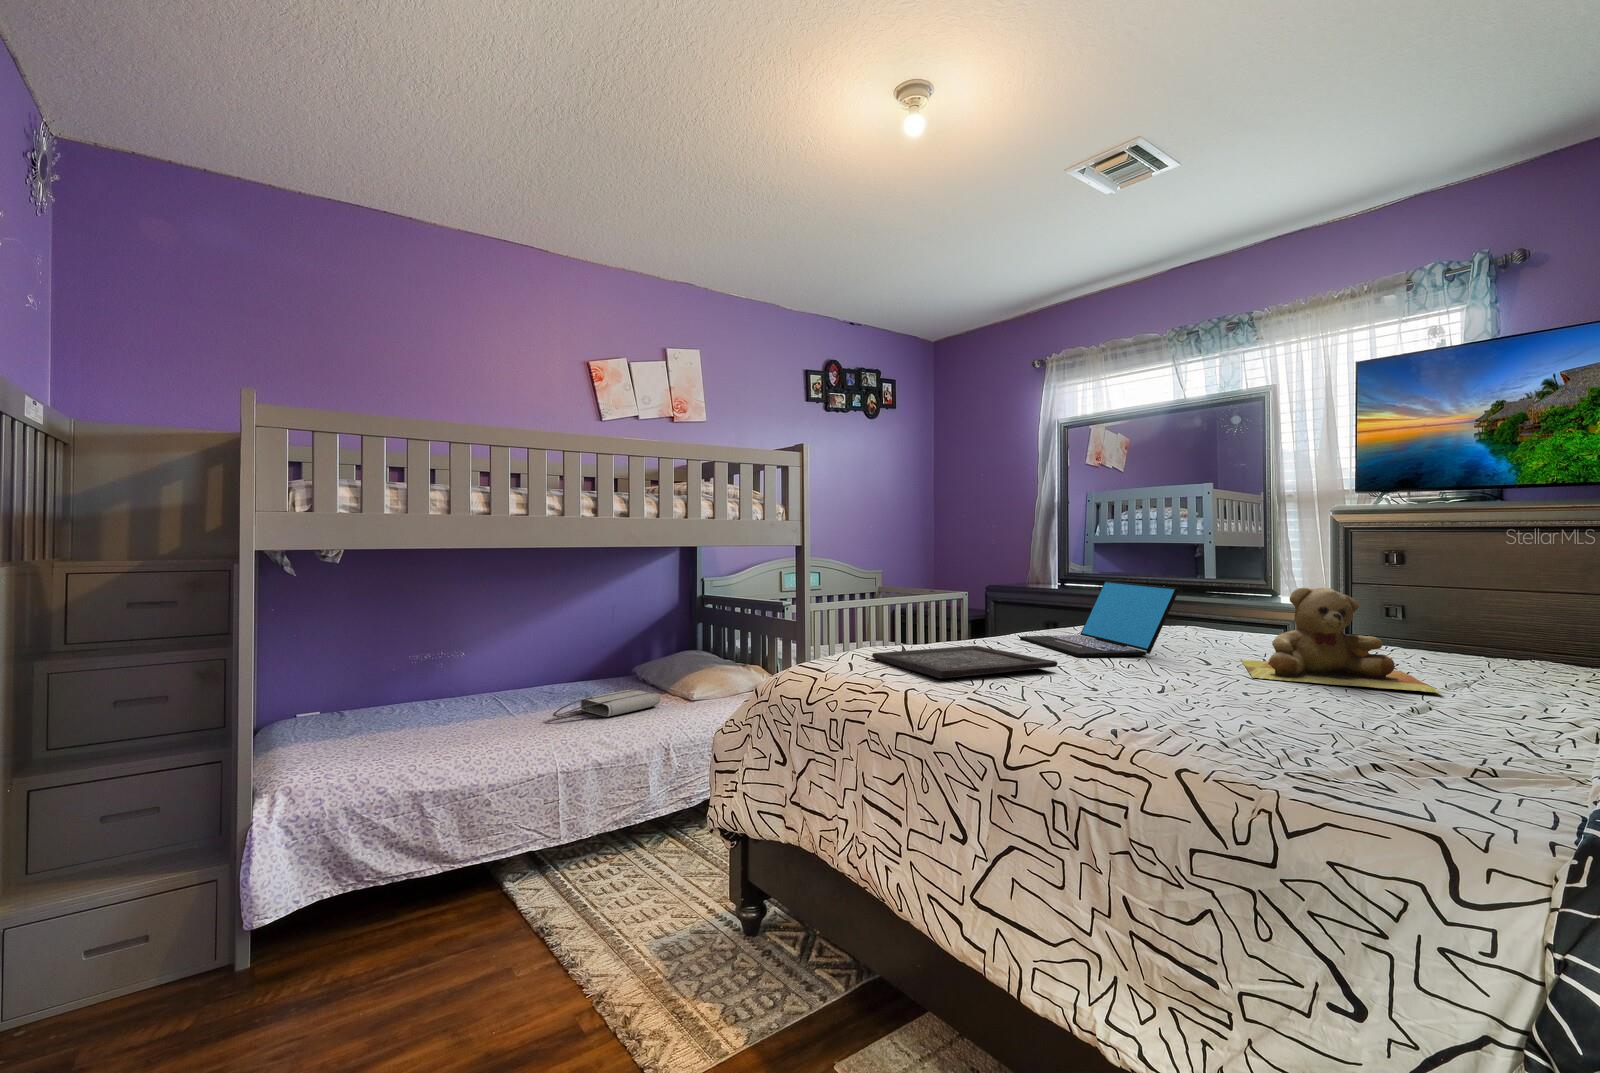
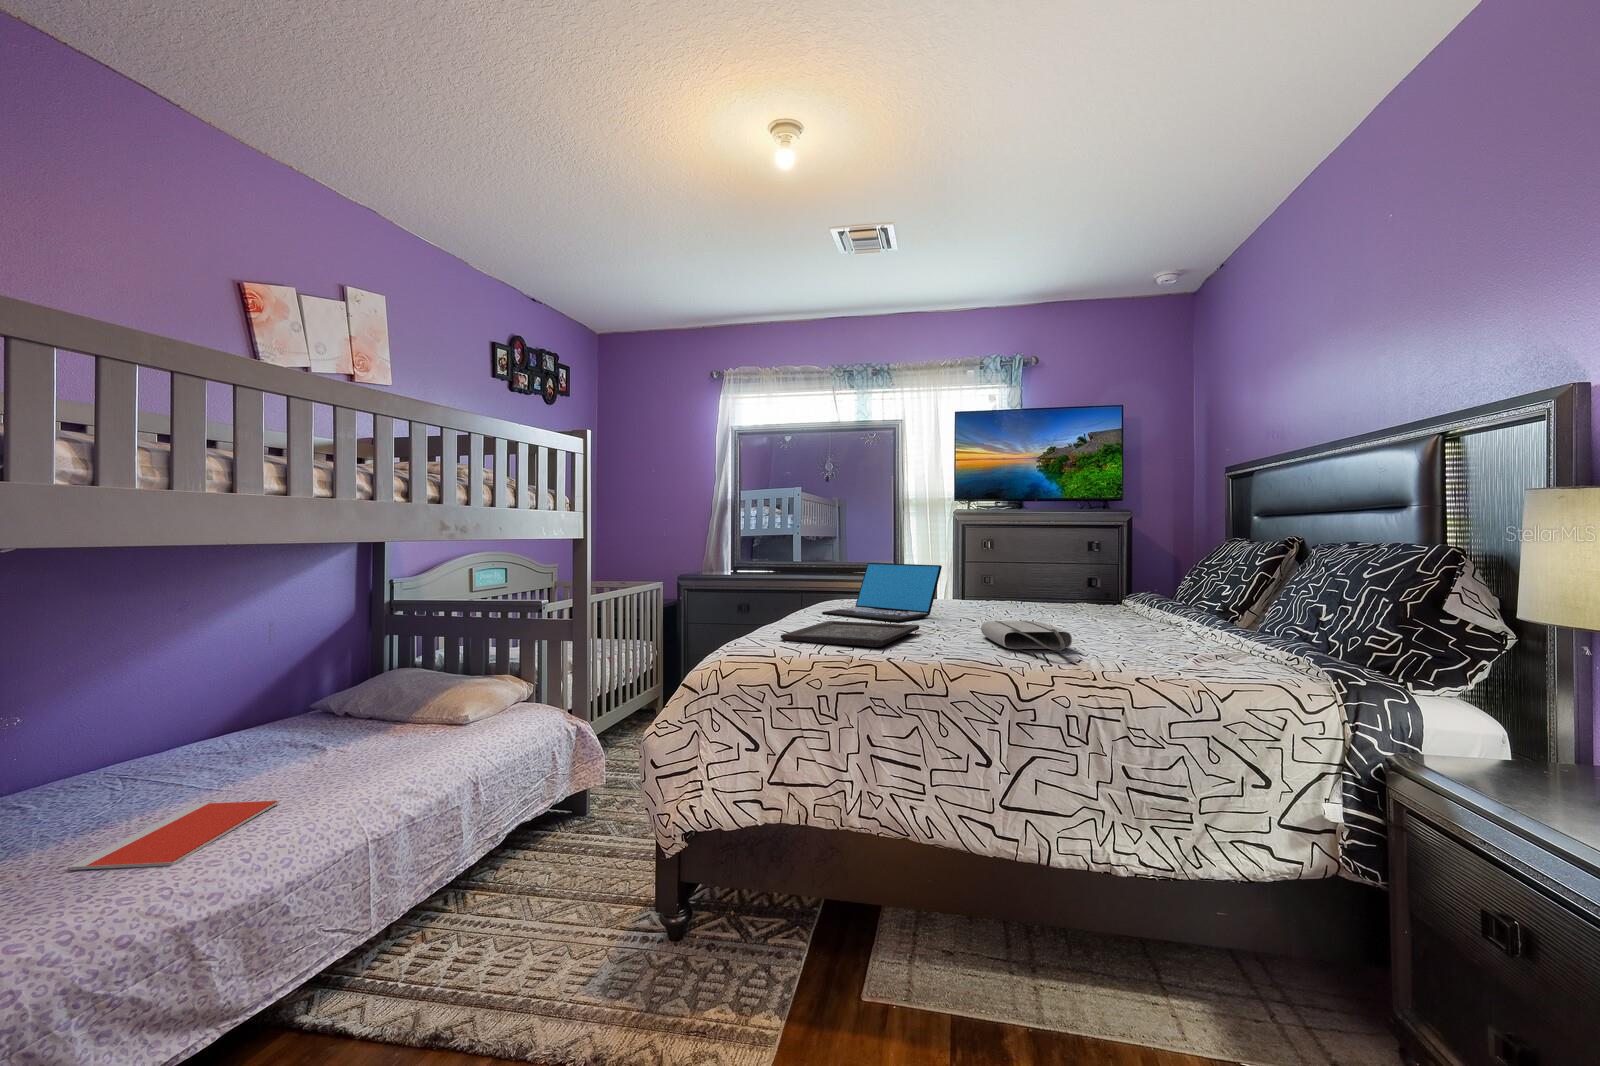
teddy bear: present [1241,588,1441,693] -> none [973,561,1100,623]
tote bag: present [553,690,660,718] -> present [981,621,1072,653]
notebook: none [405,722,524,754] -> present [68,801,279,870]

